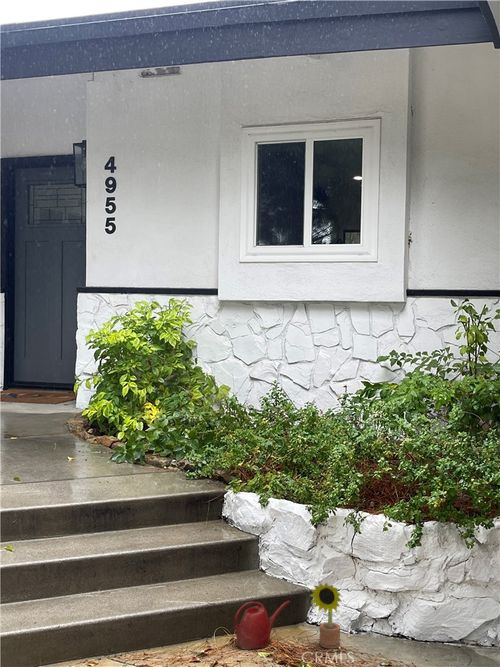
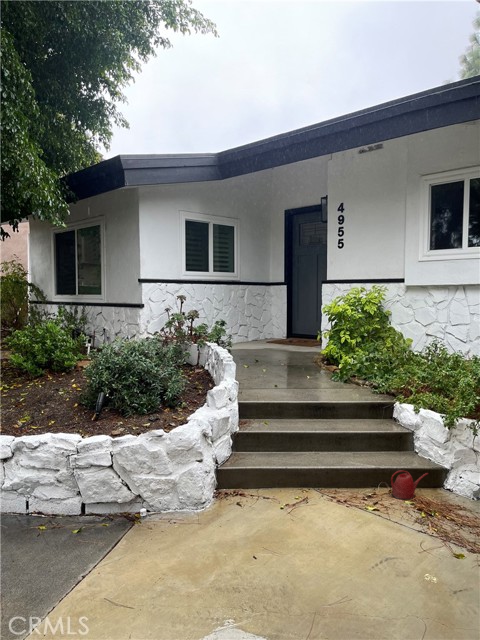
decorative plant: present [310,583,341,649] -> none [439,465,462,507]

